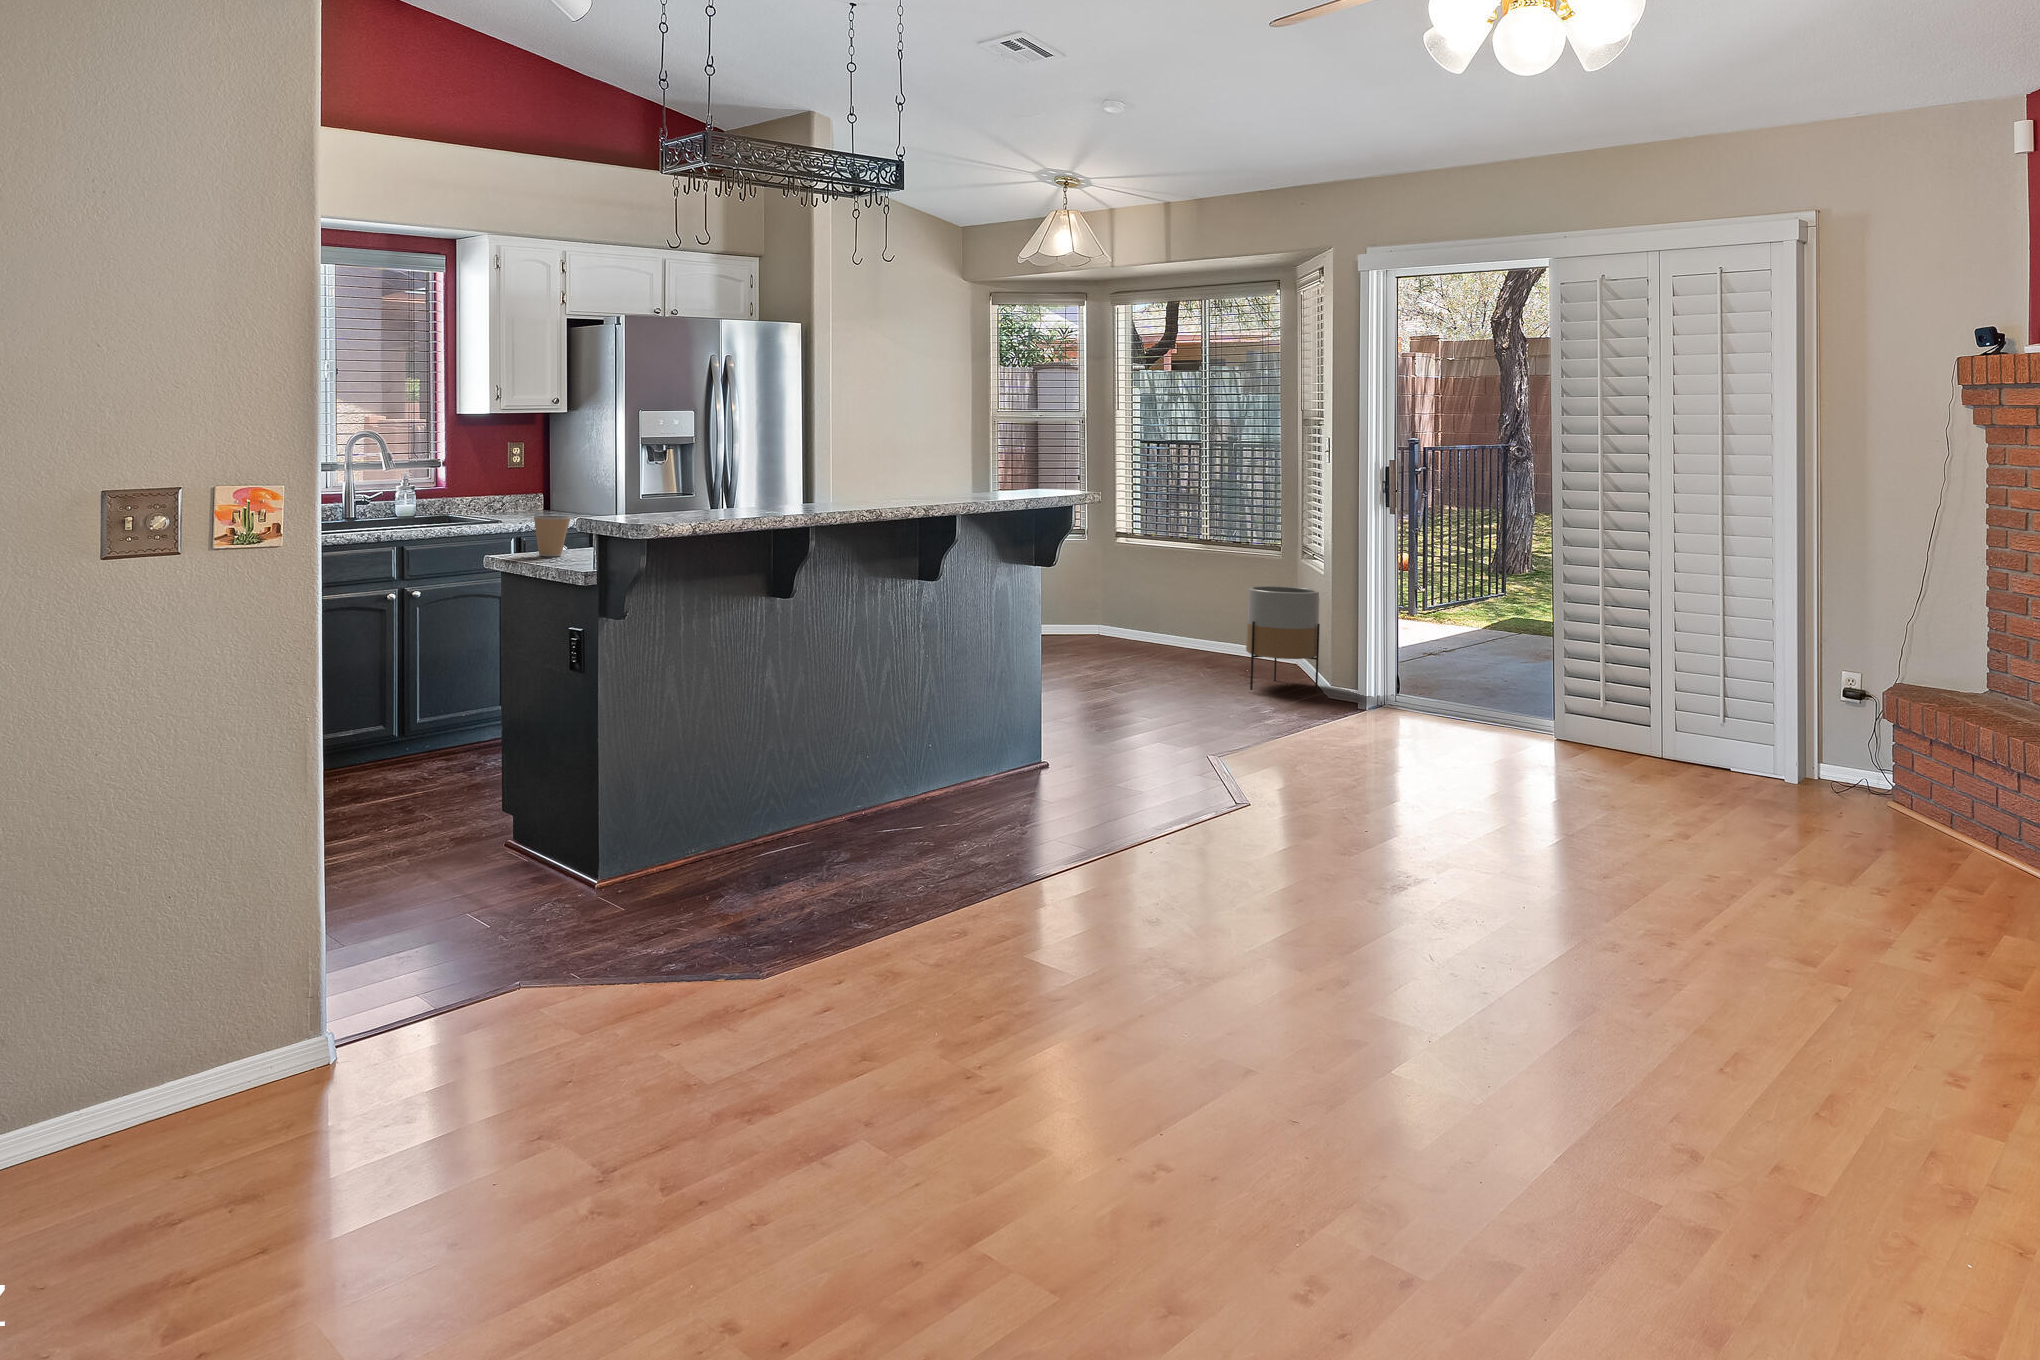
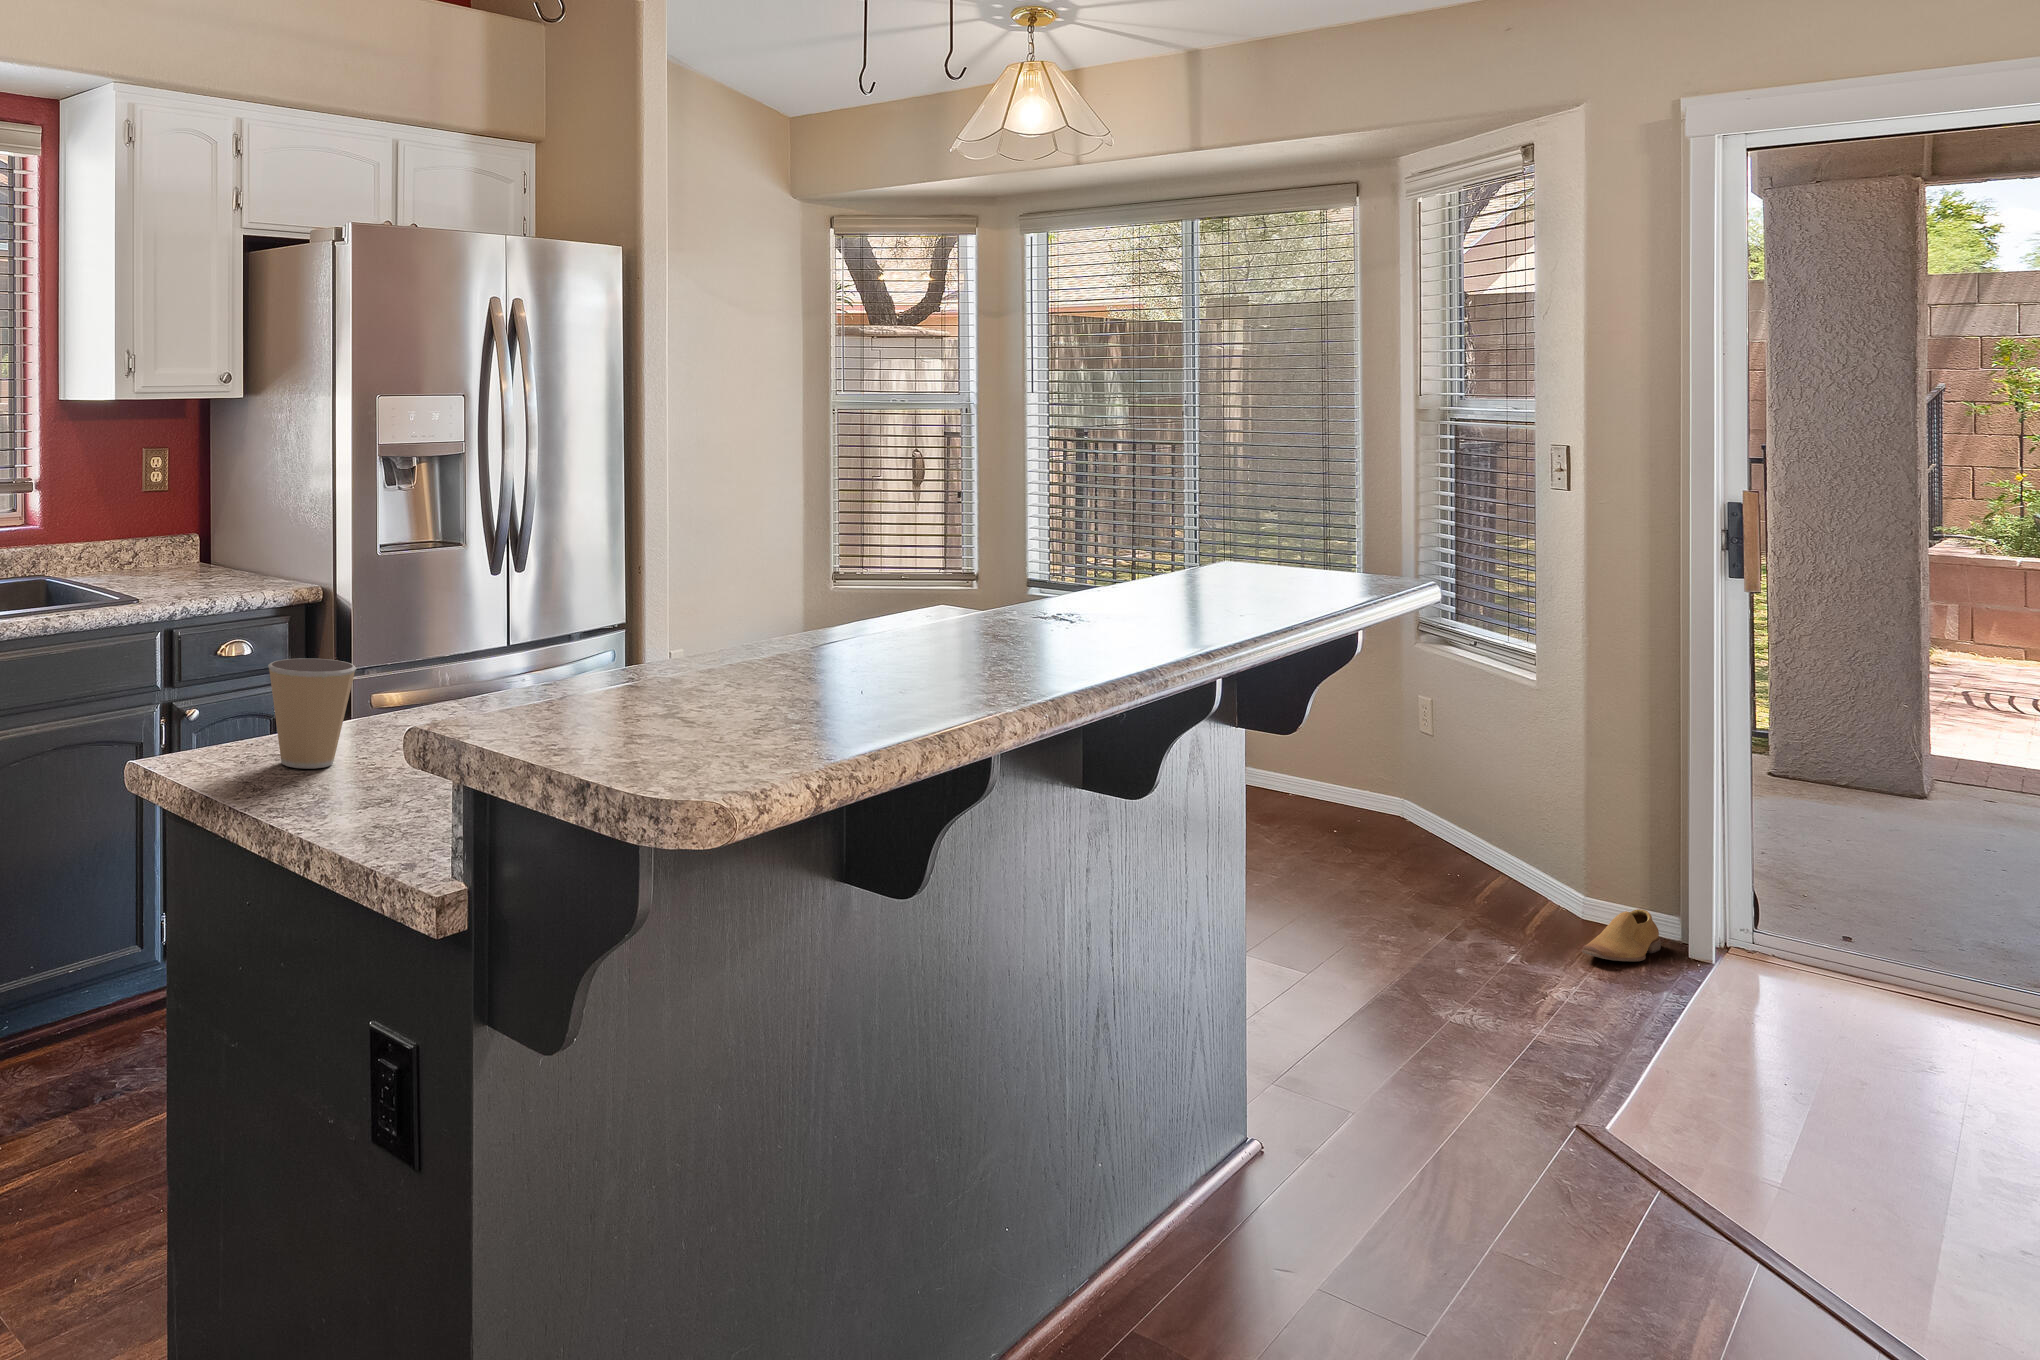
planter: present [1246,586,1320,692] -> none [1377,701,1528,900]
shoe: none [1308,687,1358,711] -> present [1582,909,1661,961]

